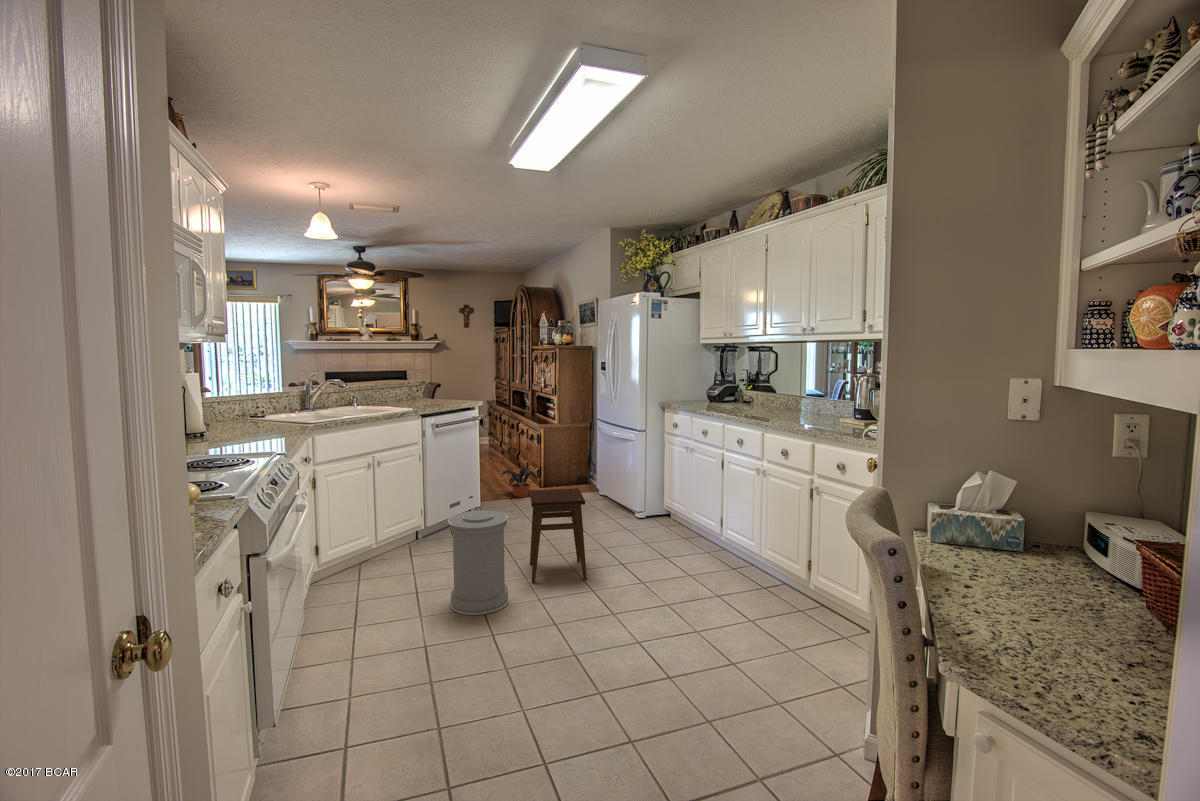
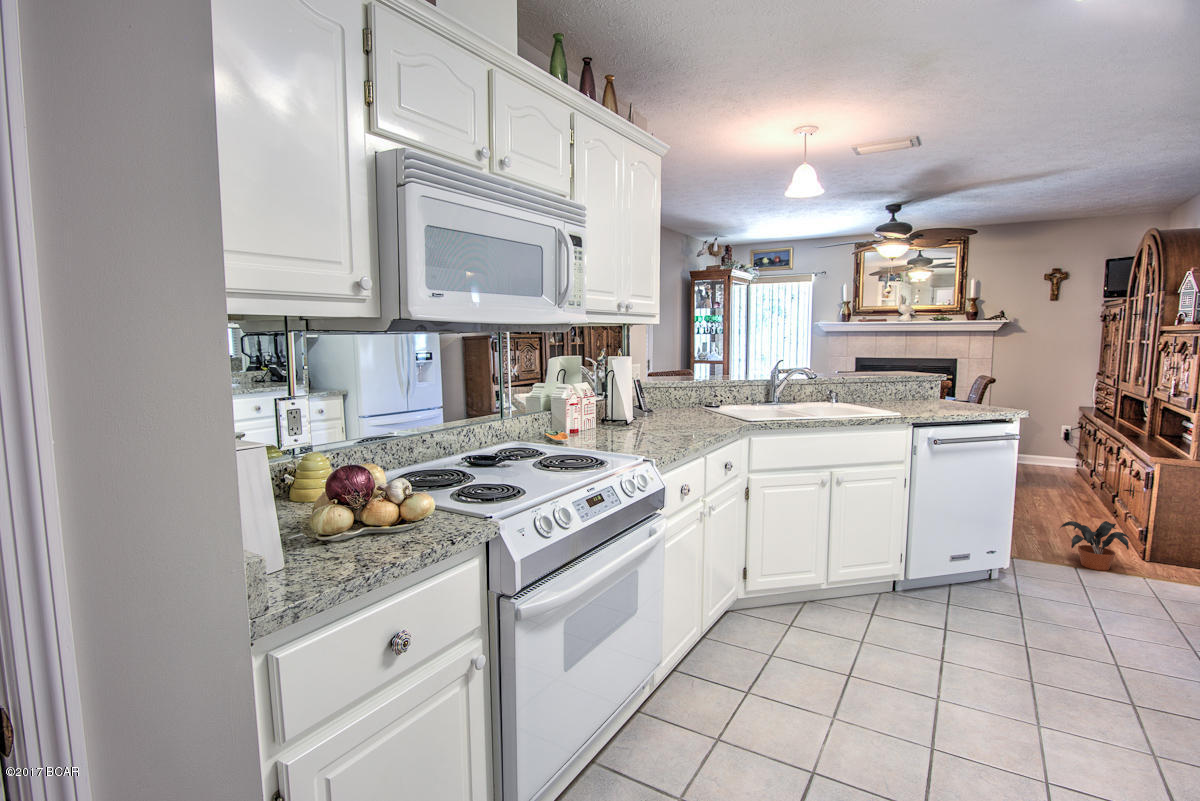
stool: present [530,488,587,583] -> none [1040,575,1180,775]
trash can: present [448,510,509,615] -> none [884,581,992,752]

